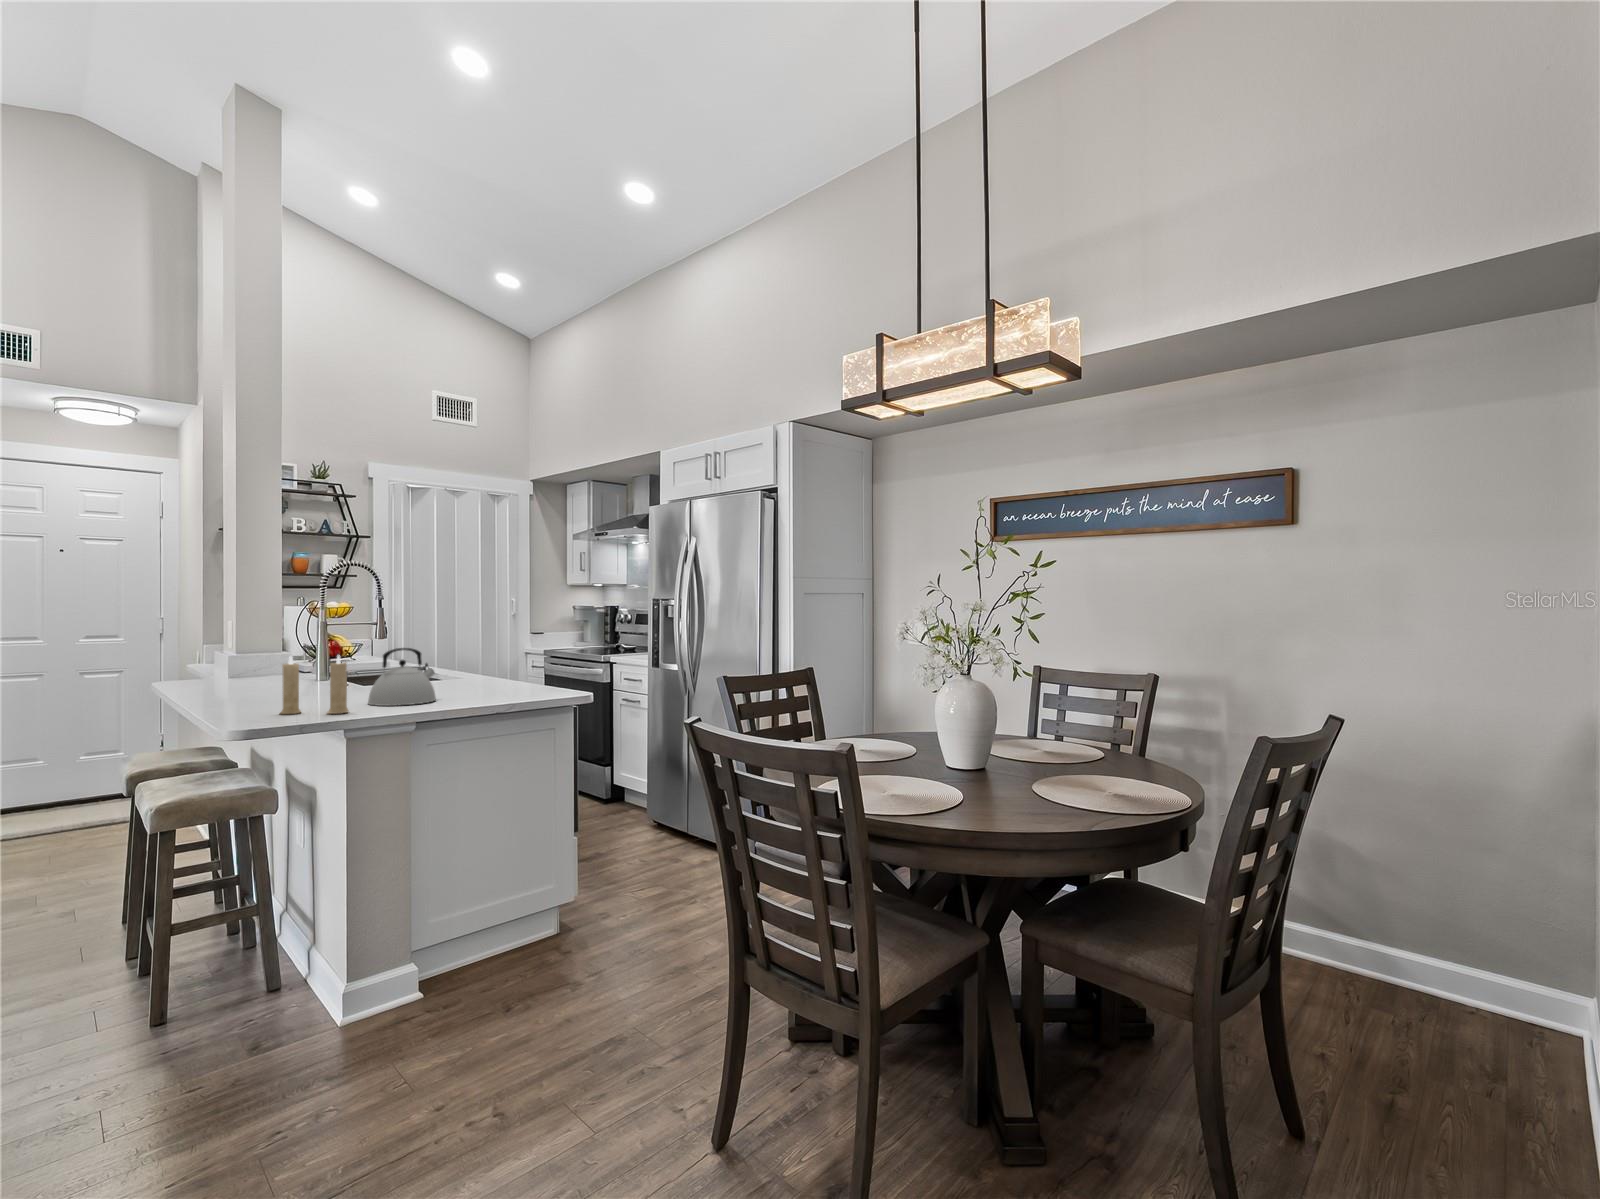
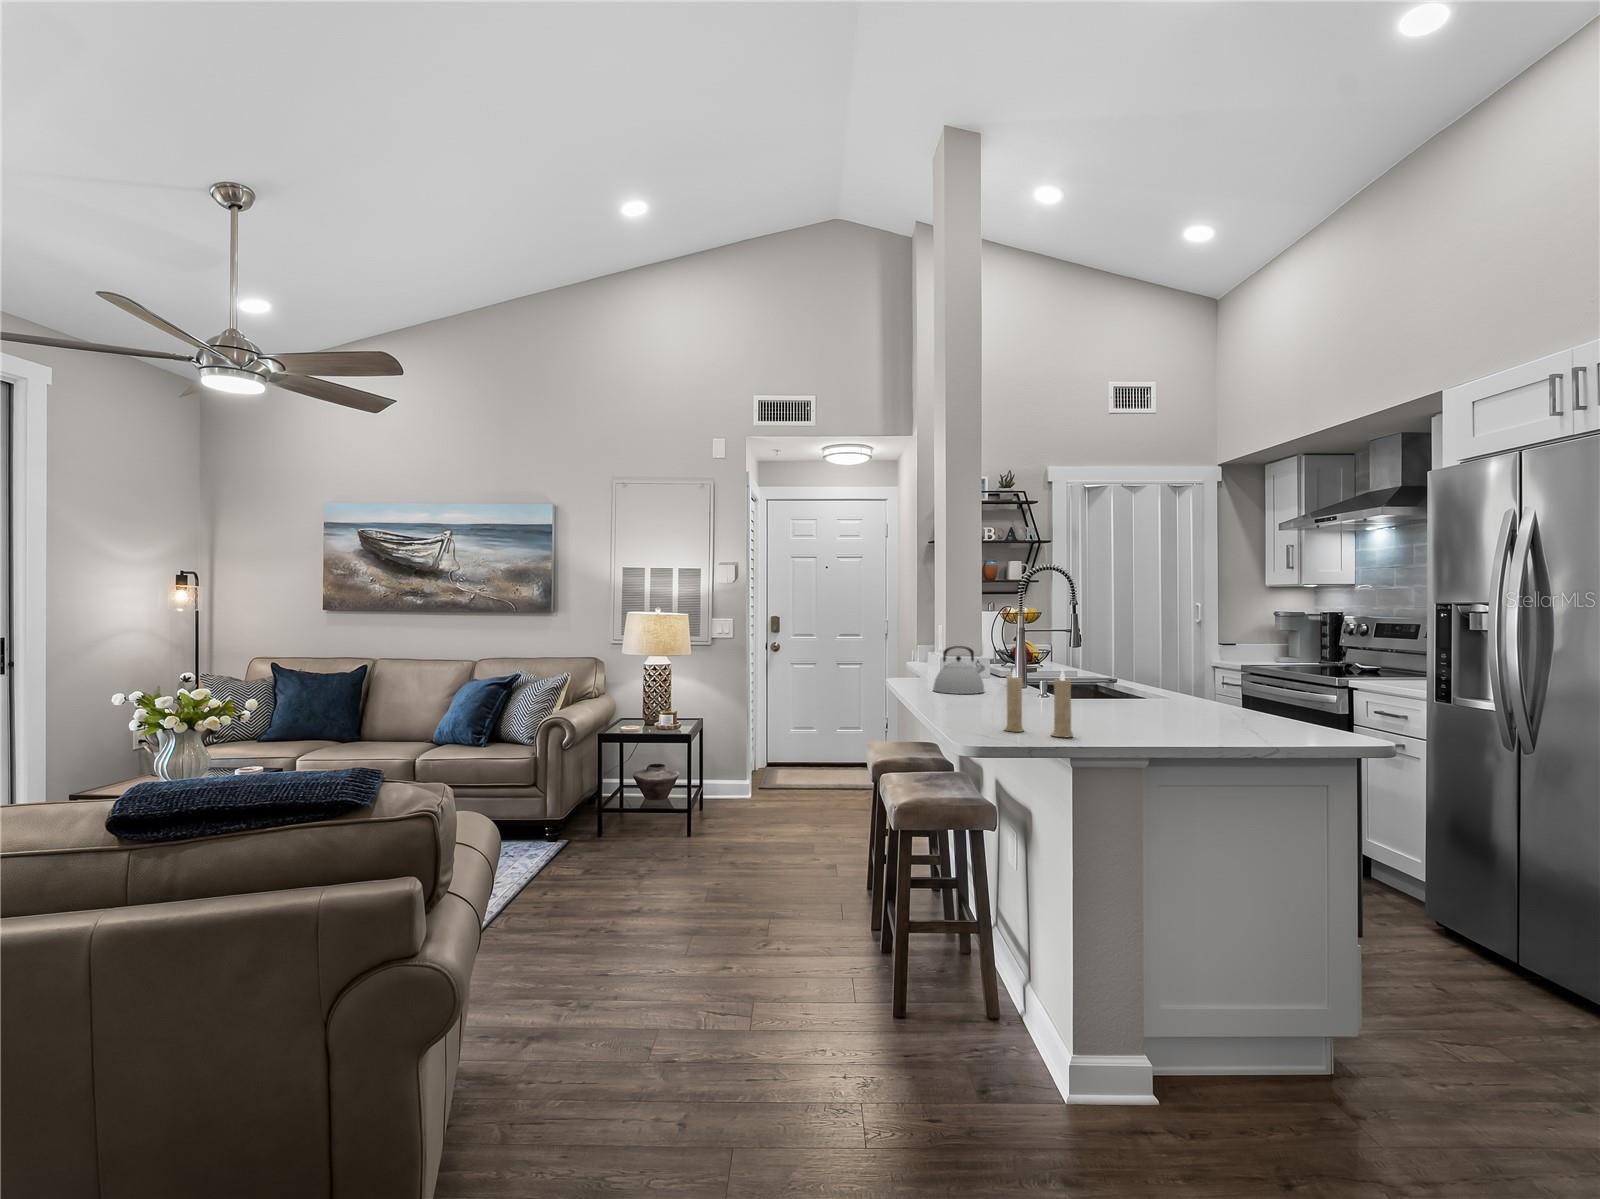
kettle: present [368,648,436,706] -> present [933,646,985,694]

